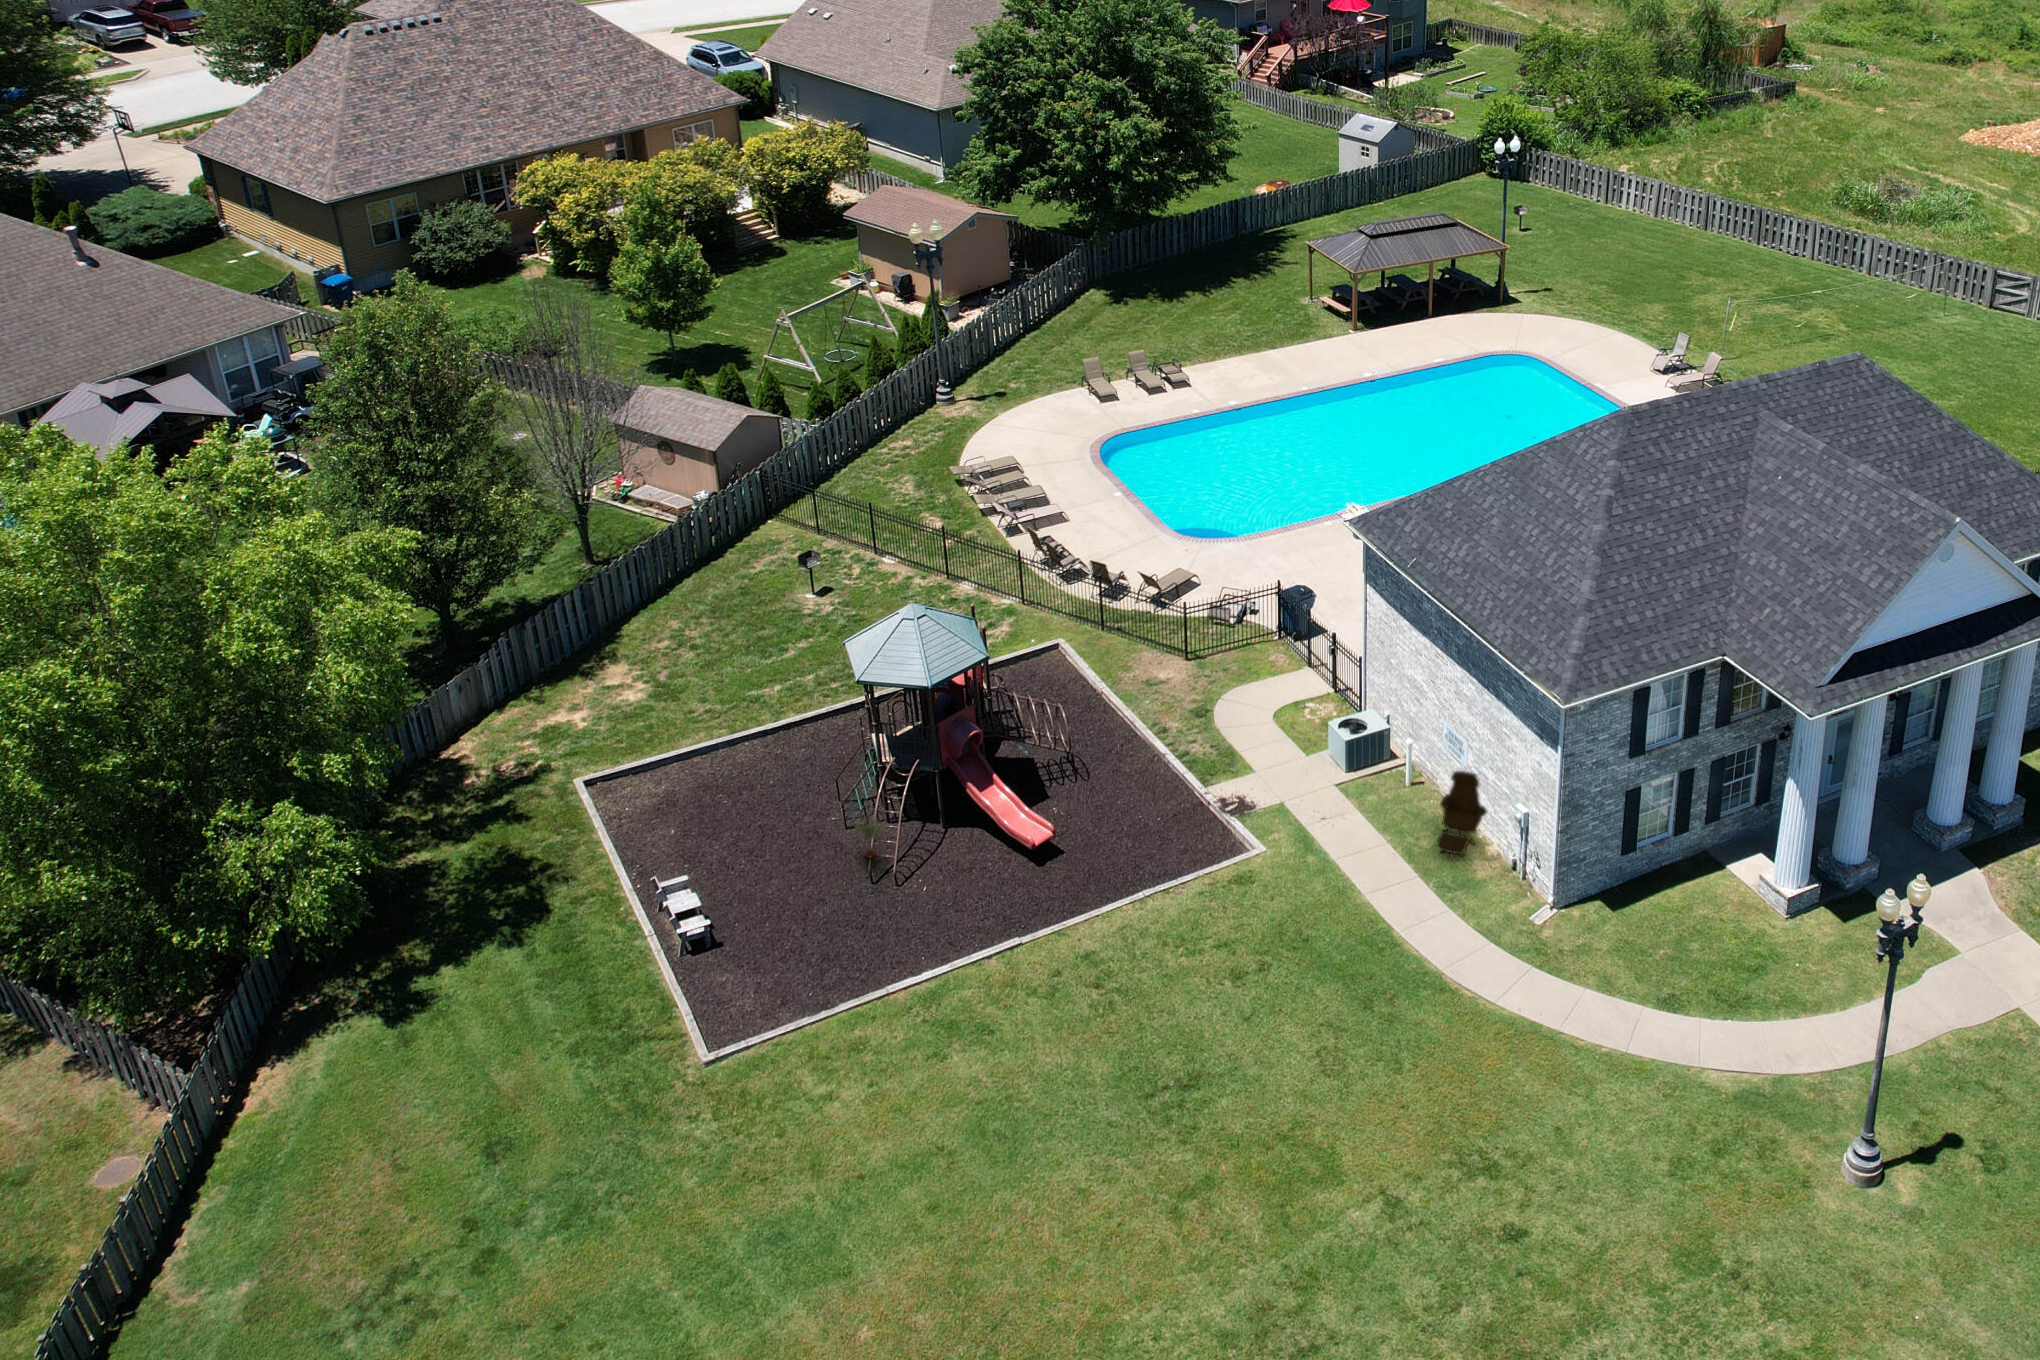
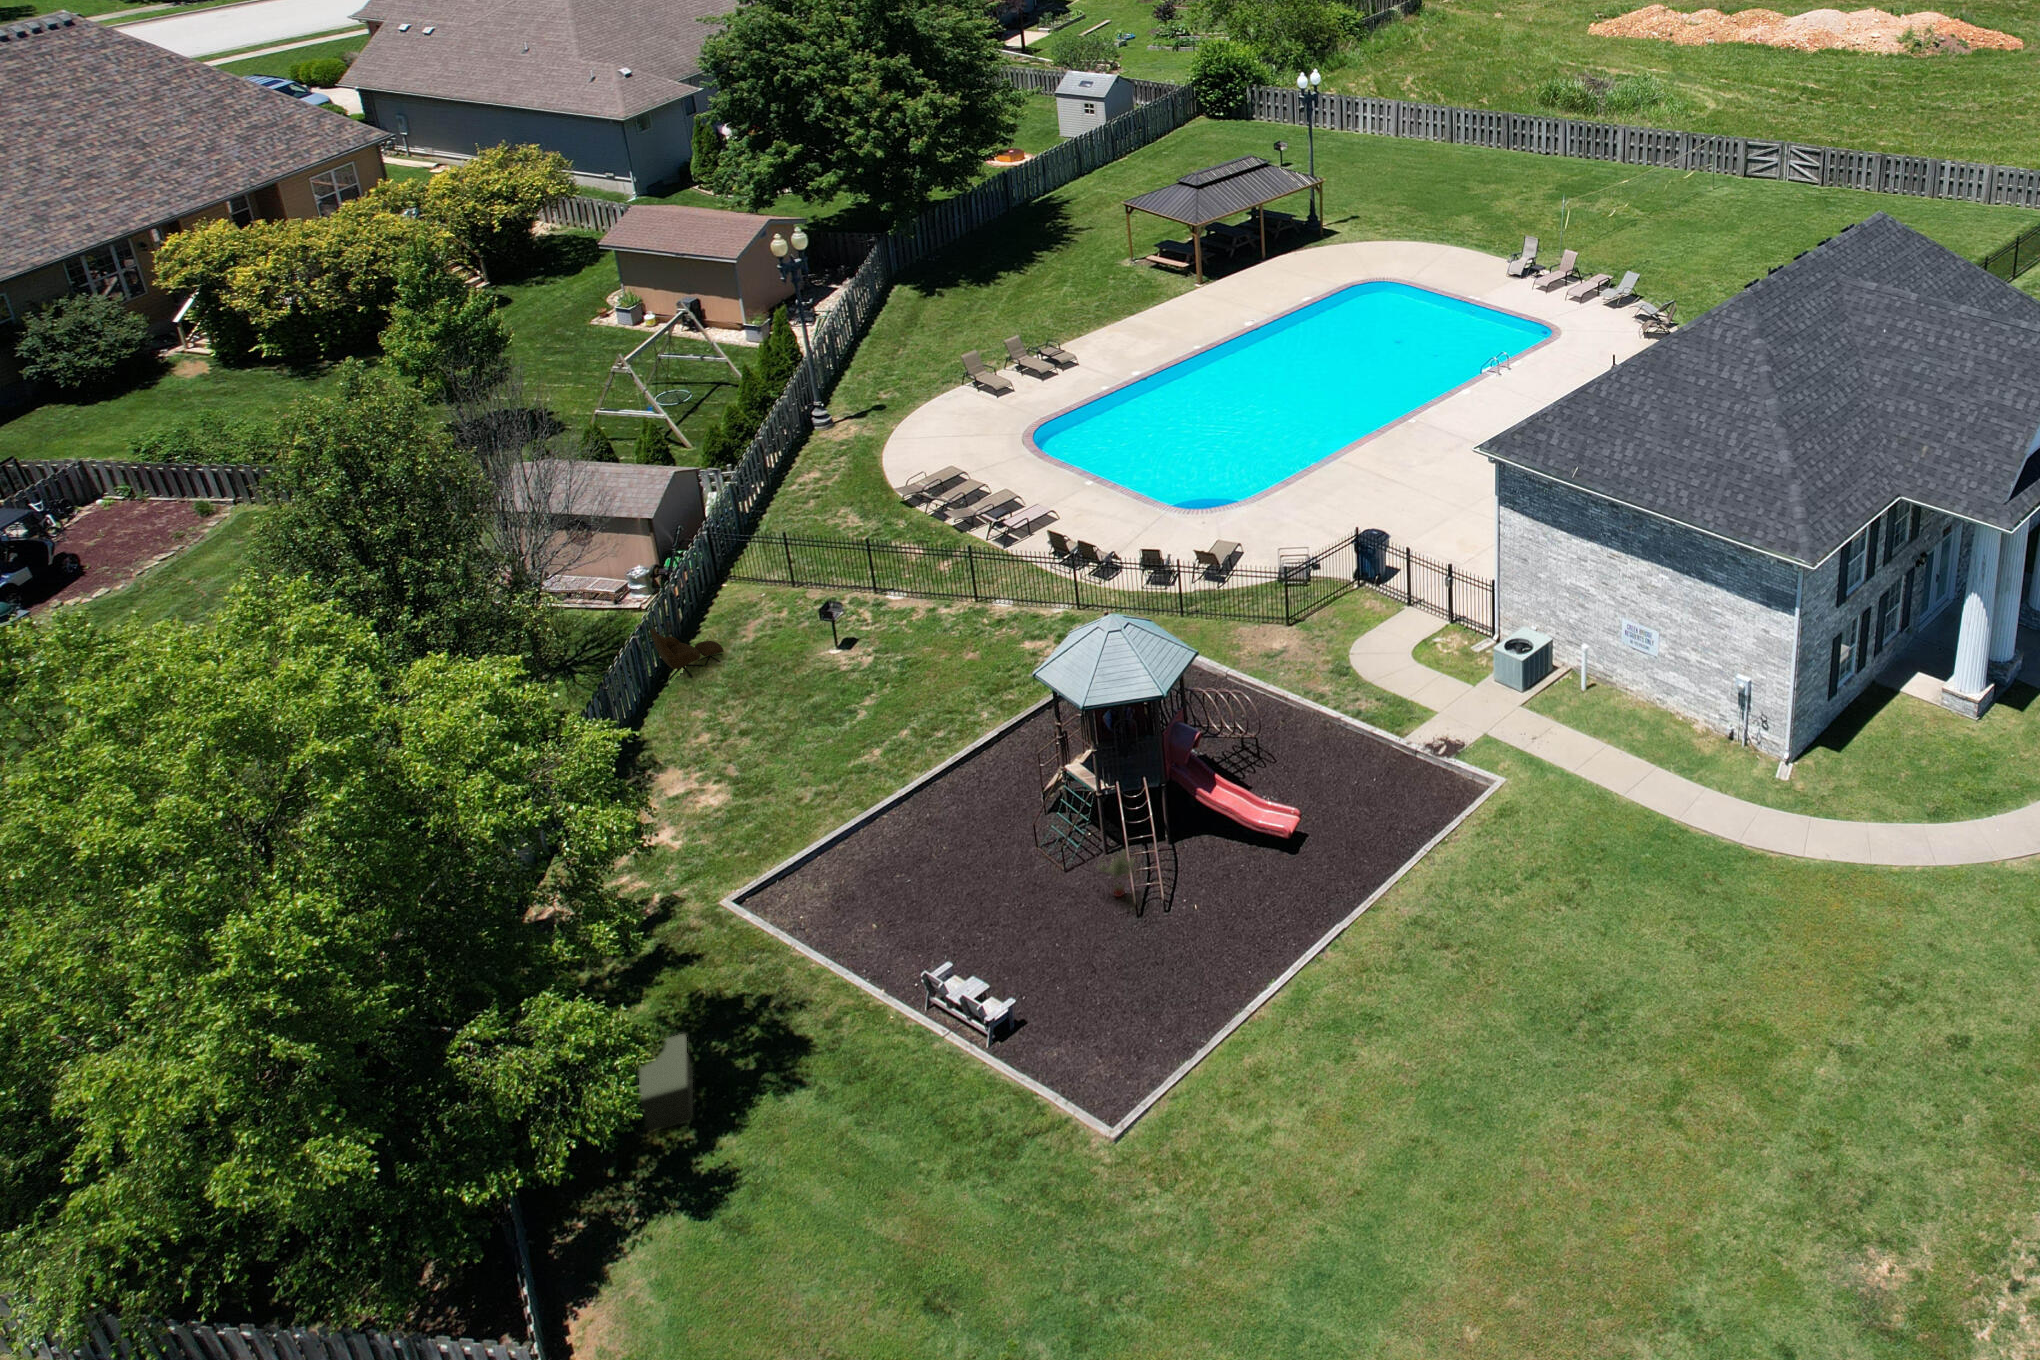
lounge chair: present [1437,771,1487,857] -> present [650,628,724,680]
storage bench: none [390,869,463,944] -> present [639,1034,693,1132]

